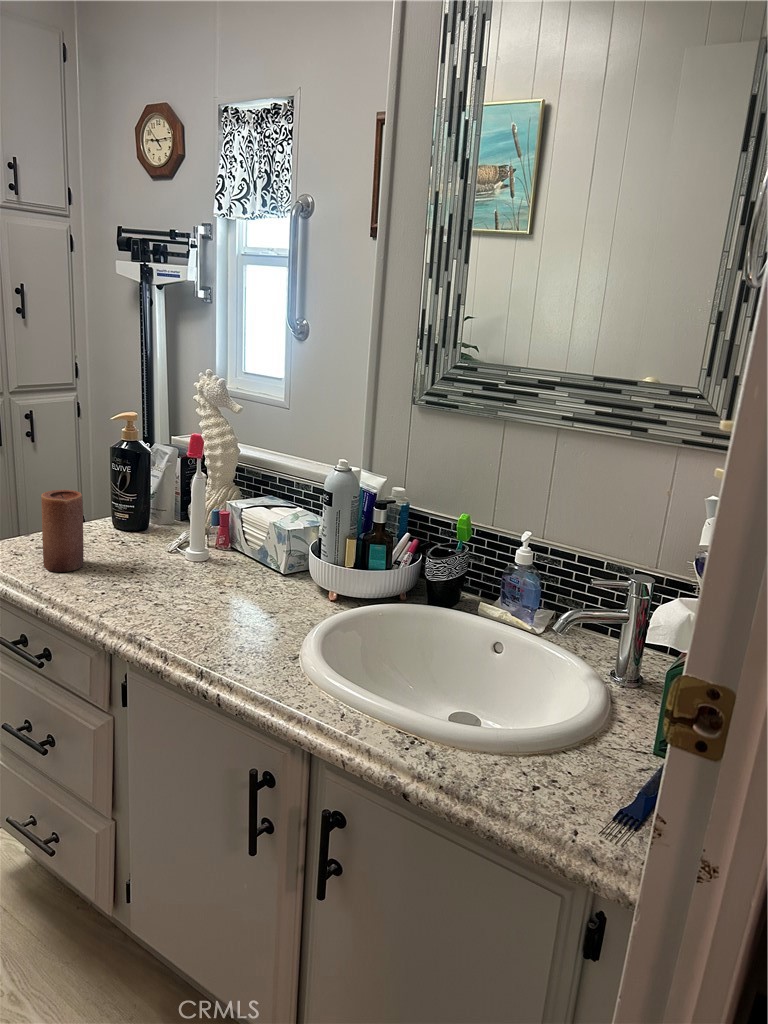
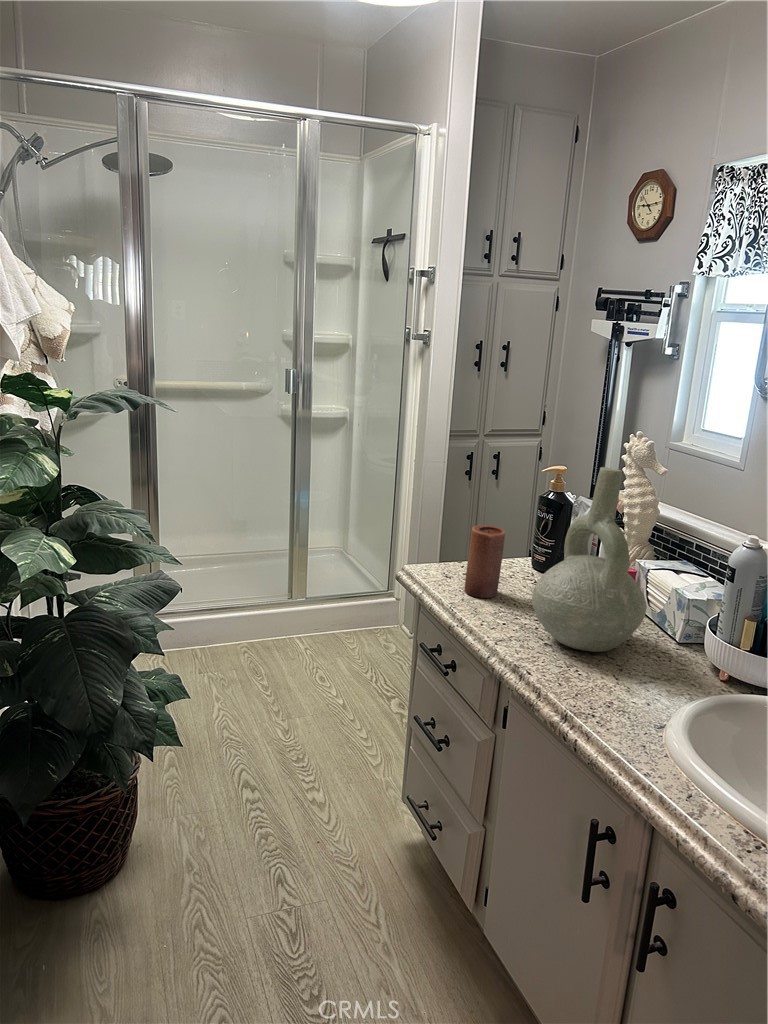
decorative vase: none [131,408,251,602] -> present [532,467,647,652]

